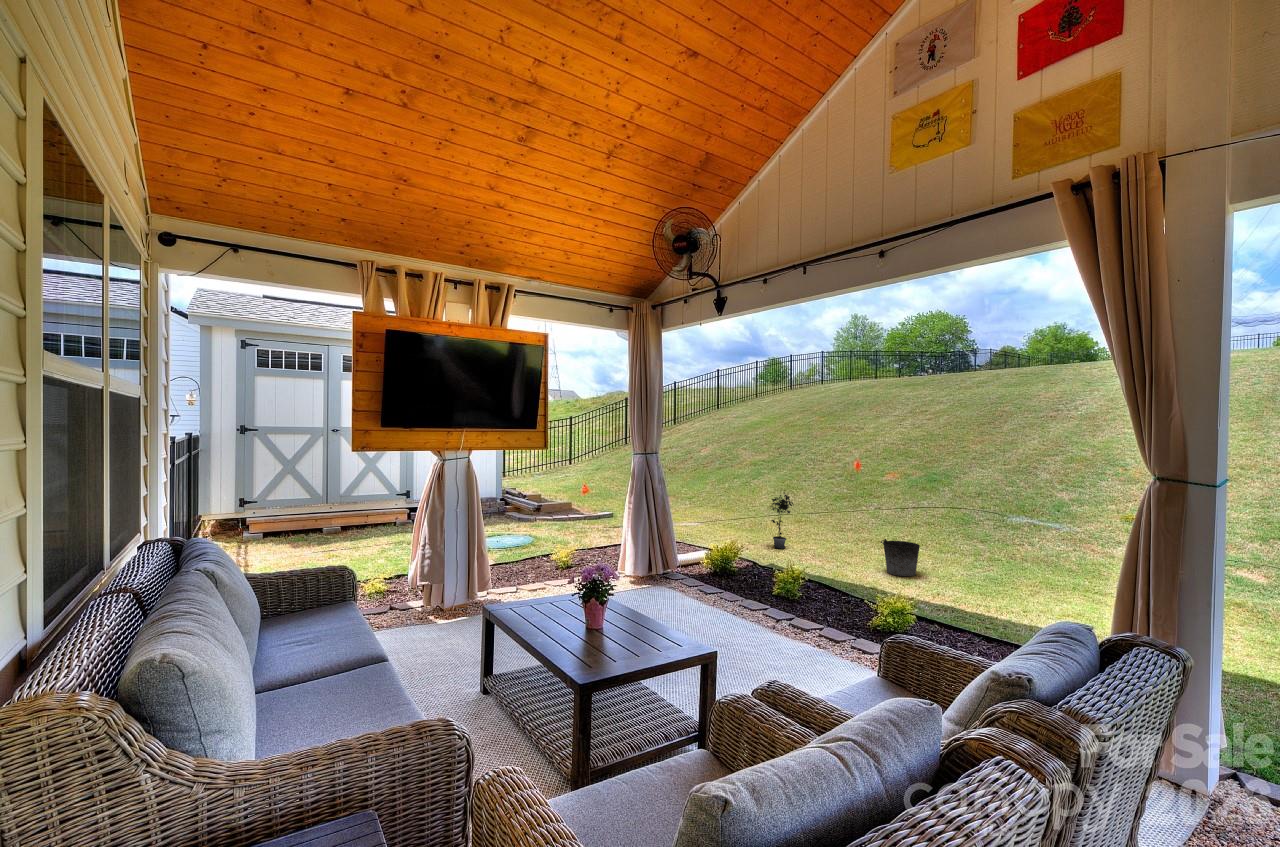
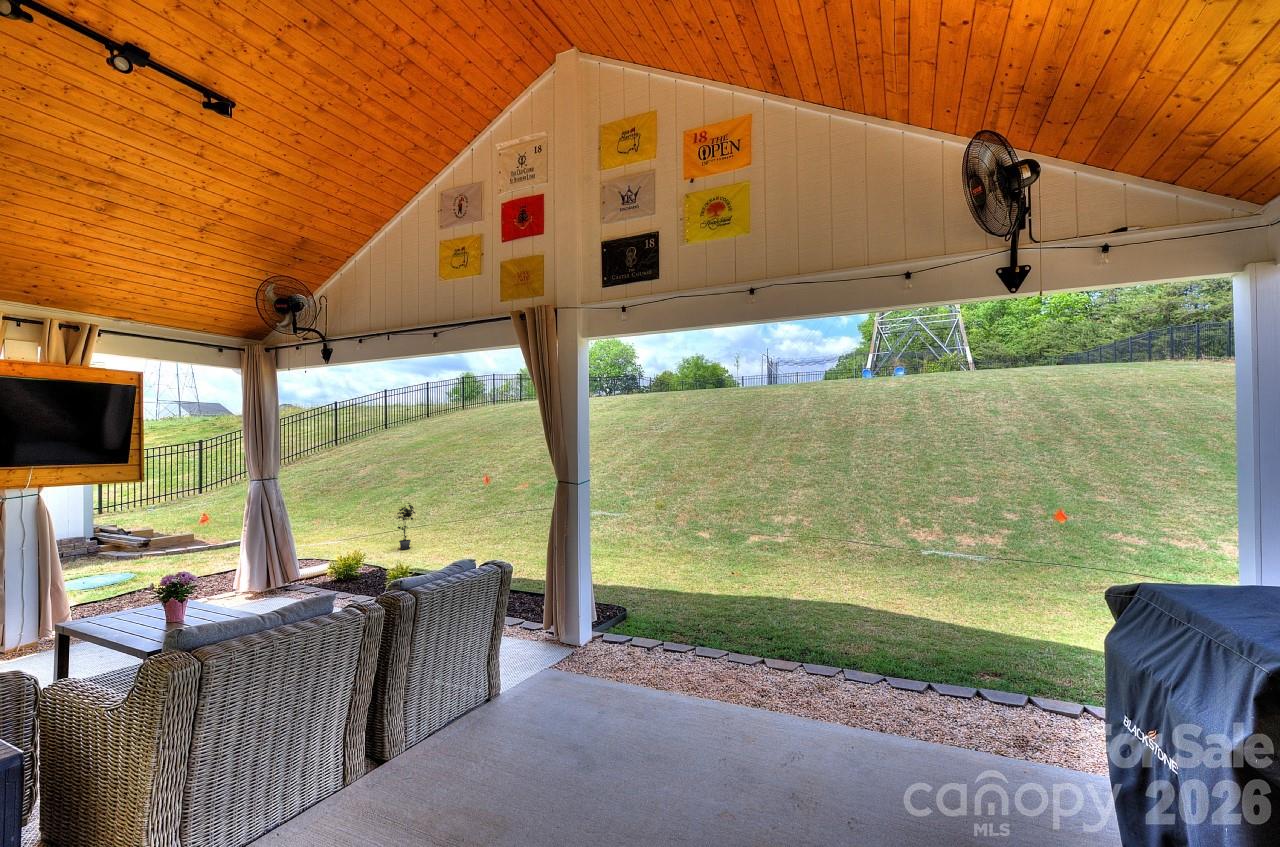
bucket: present [881,539,920,576] -> none [475,530,502,556]

